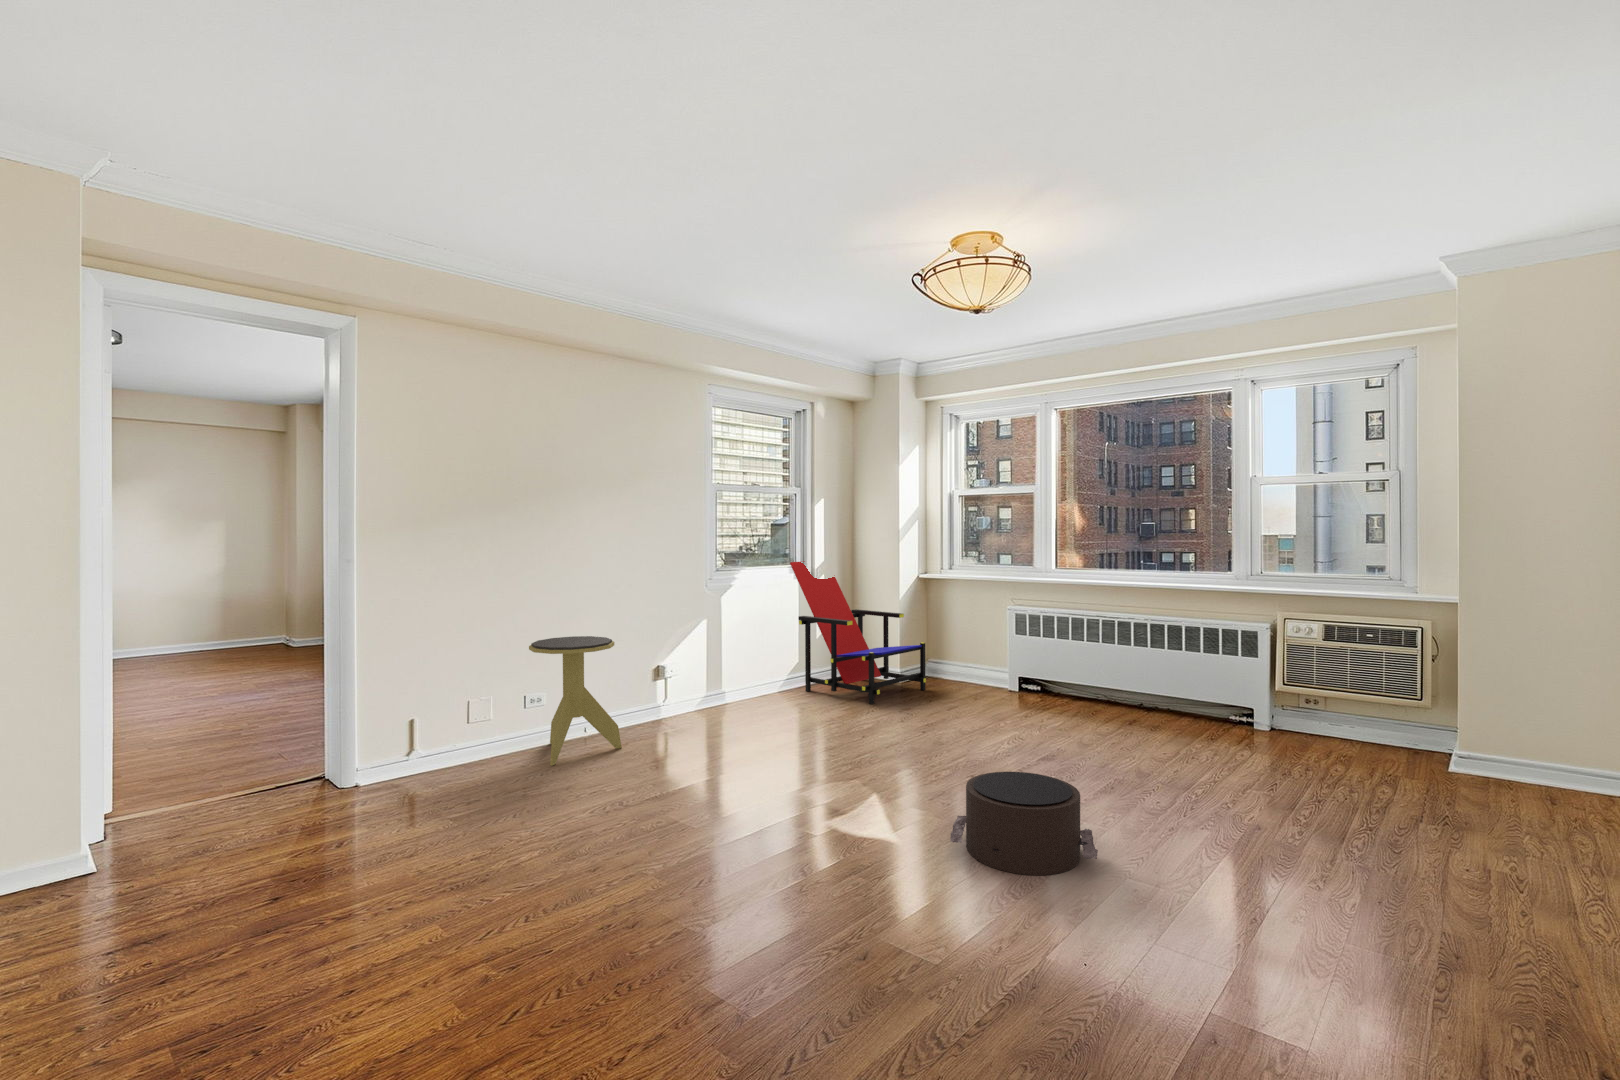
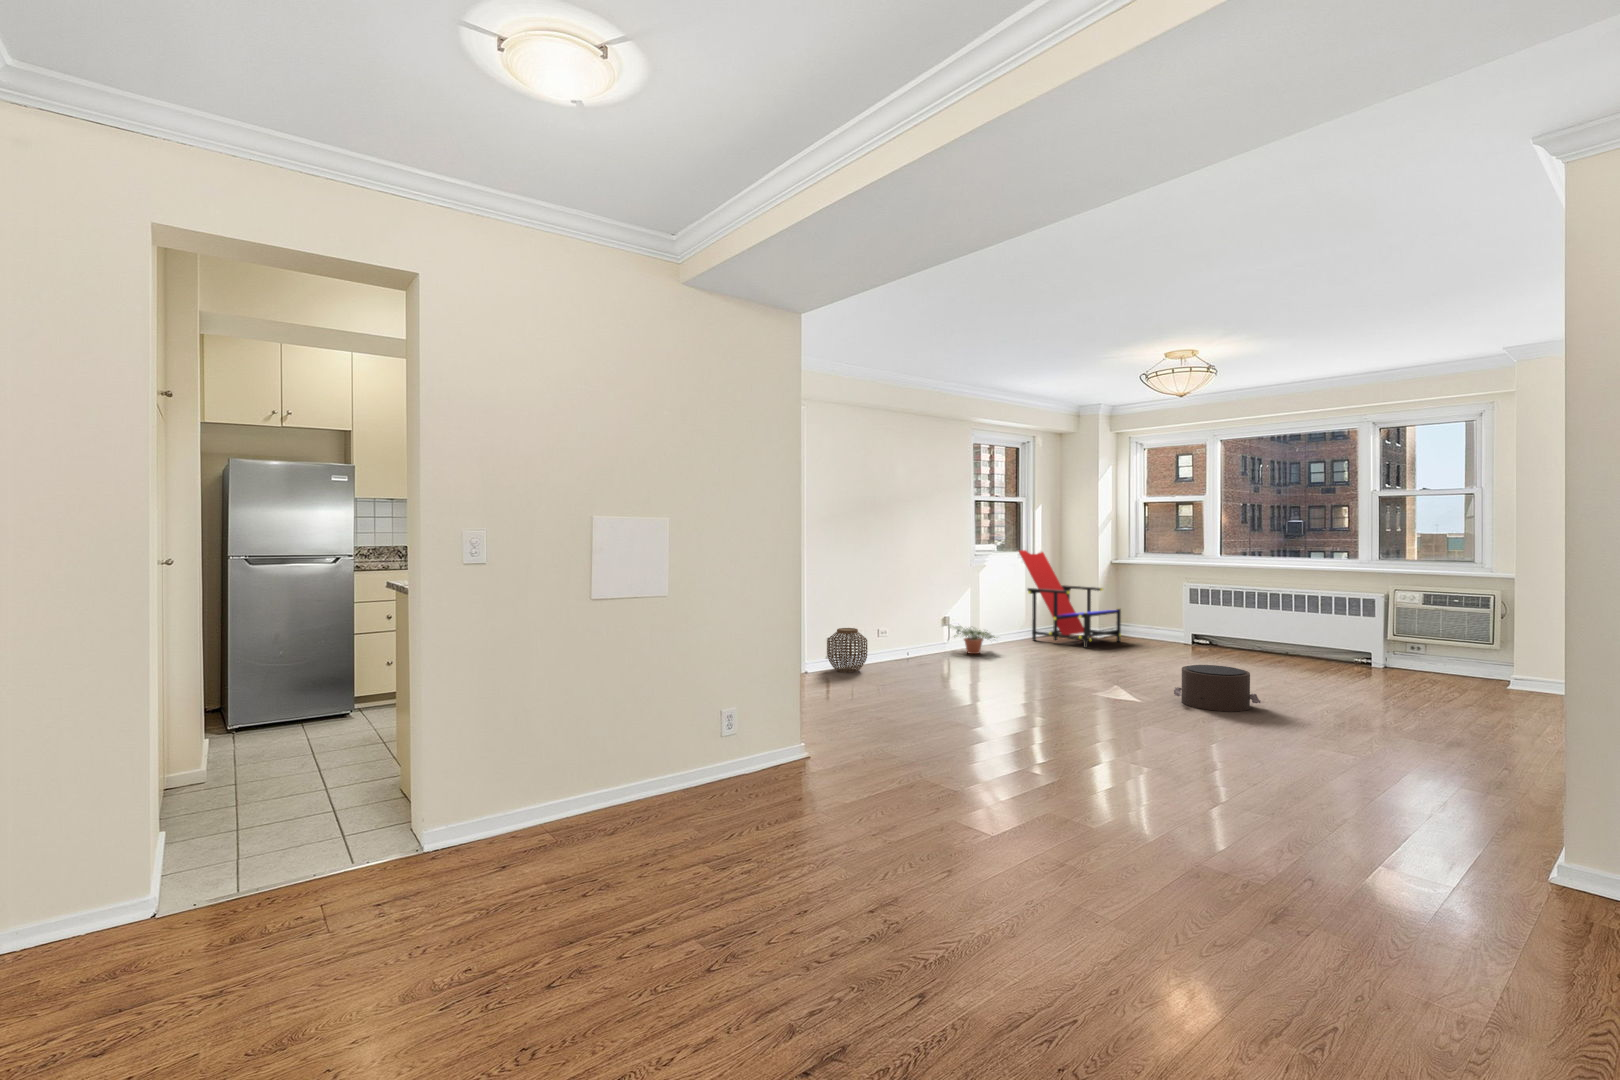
side table: present [529,636,622,766] -> none [886,593,939,668]
potted plant: none [658,676,740,724] -> present [949,625,995,654]
woven basket: none [397,704,475,786] -> present [827,628,868,673]

